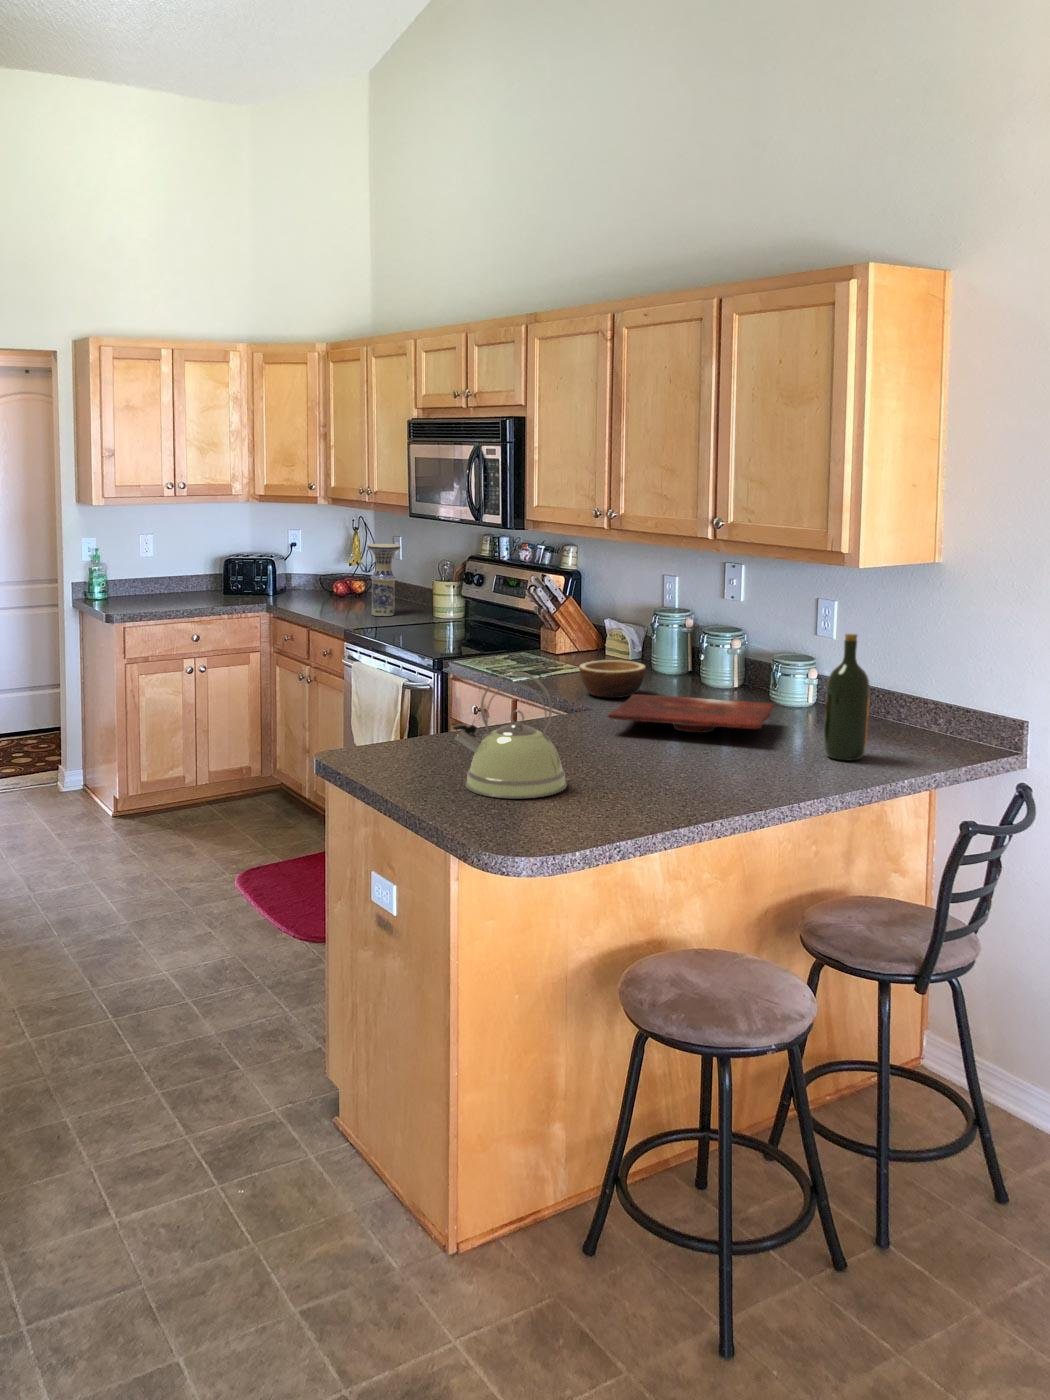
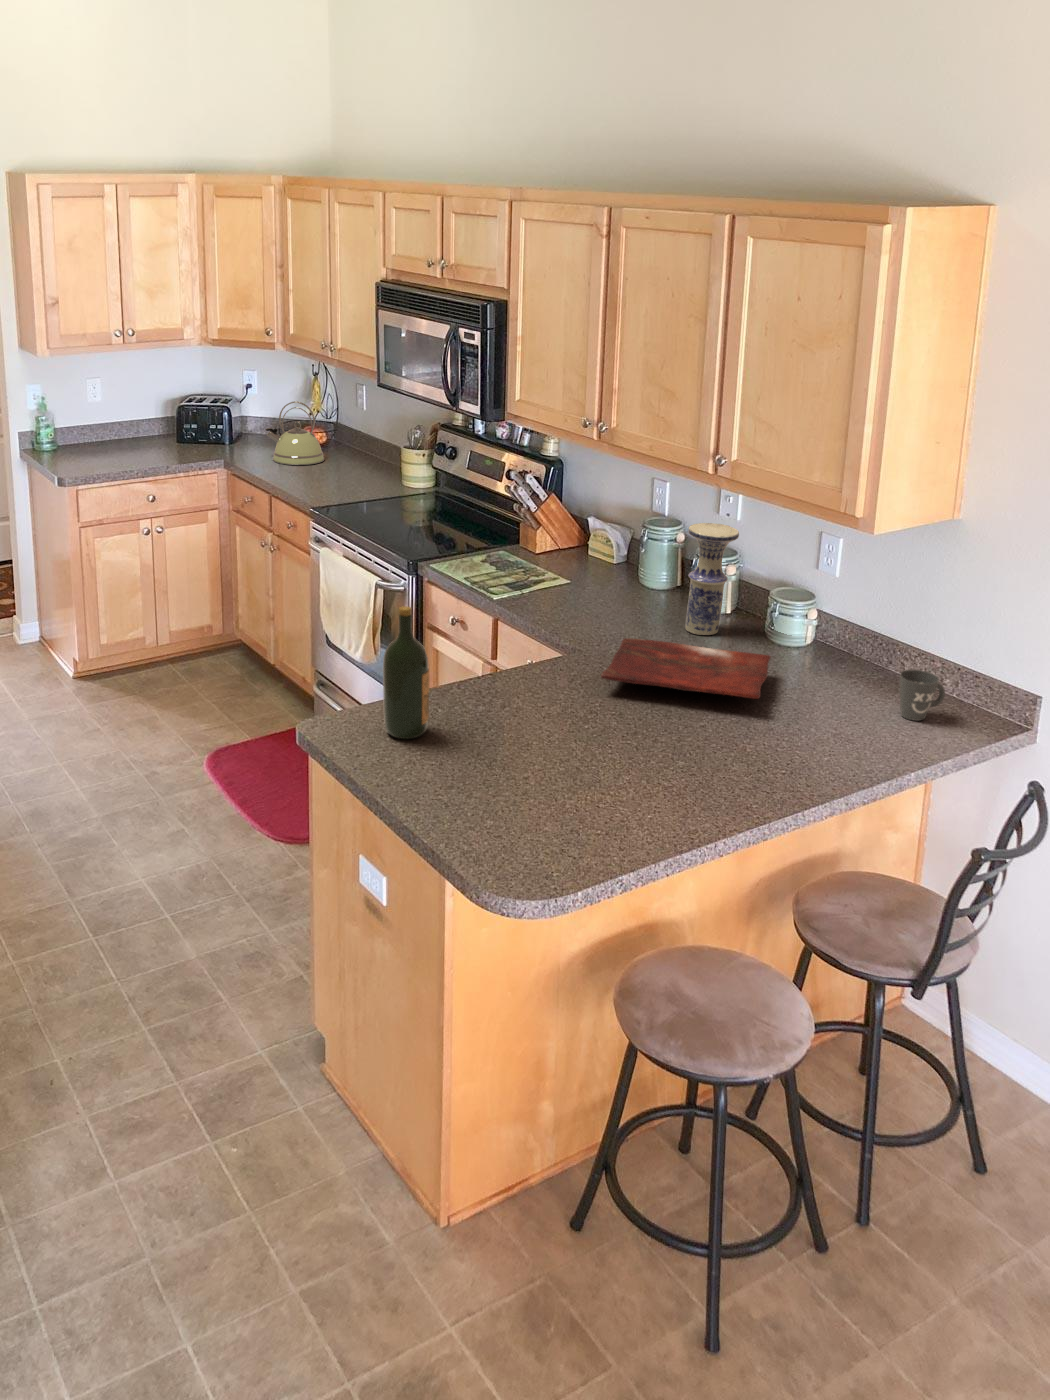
vase: present [367,544,400,616] -> present [685,523,739,635]
wine bottle: present [824,634,870,761] -> present [383,606,429,739]
bowl: present [579,660,646,698] -> none [567,585,636,631]
kettle: present [452,672,567,798] -> present [265,401,324,465]
mug: none [899,704,945,751] -> present [900,670,945,721]

